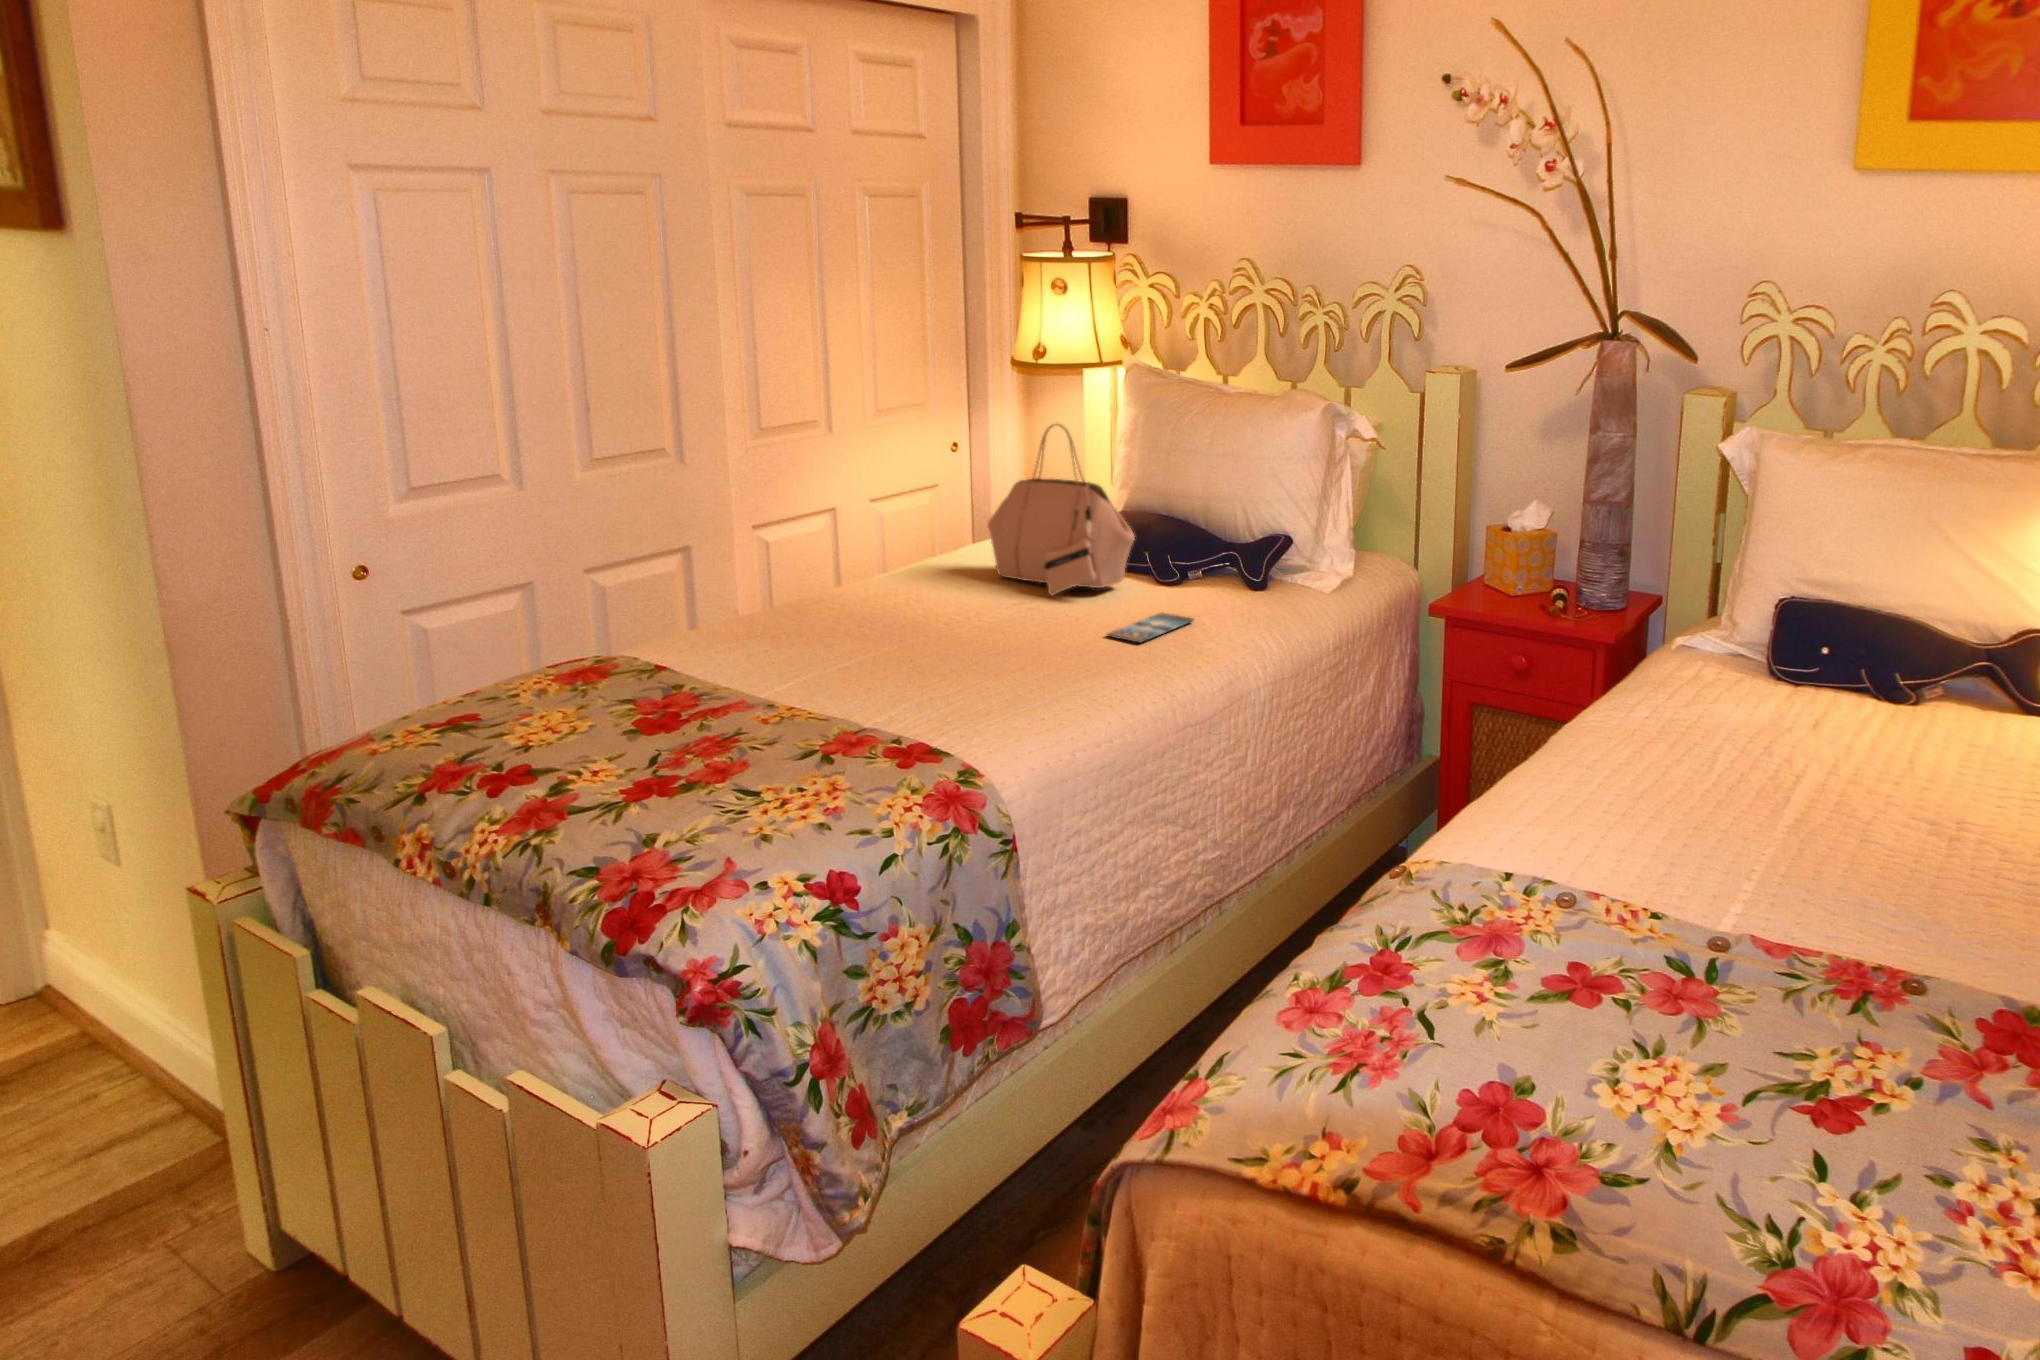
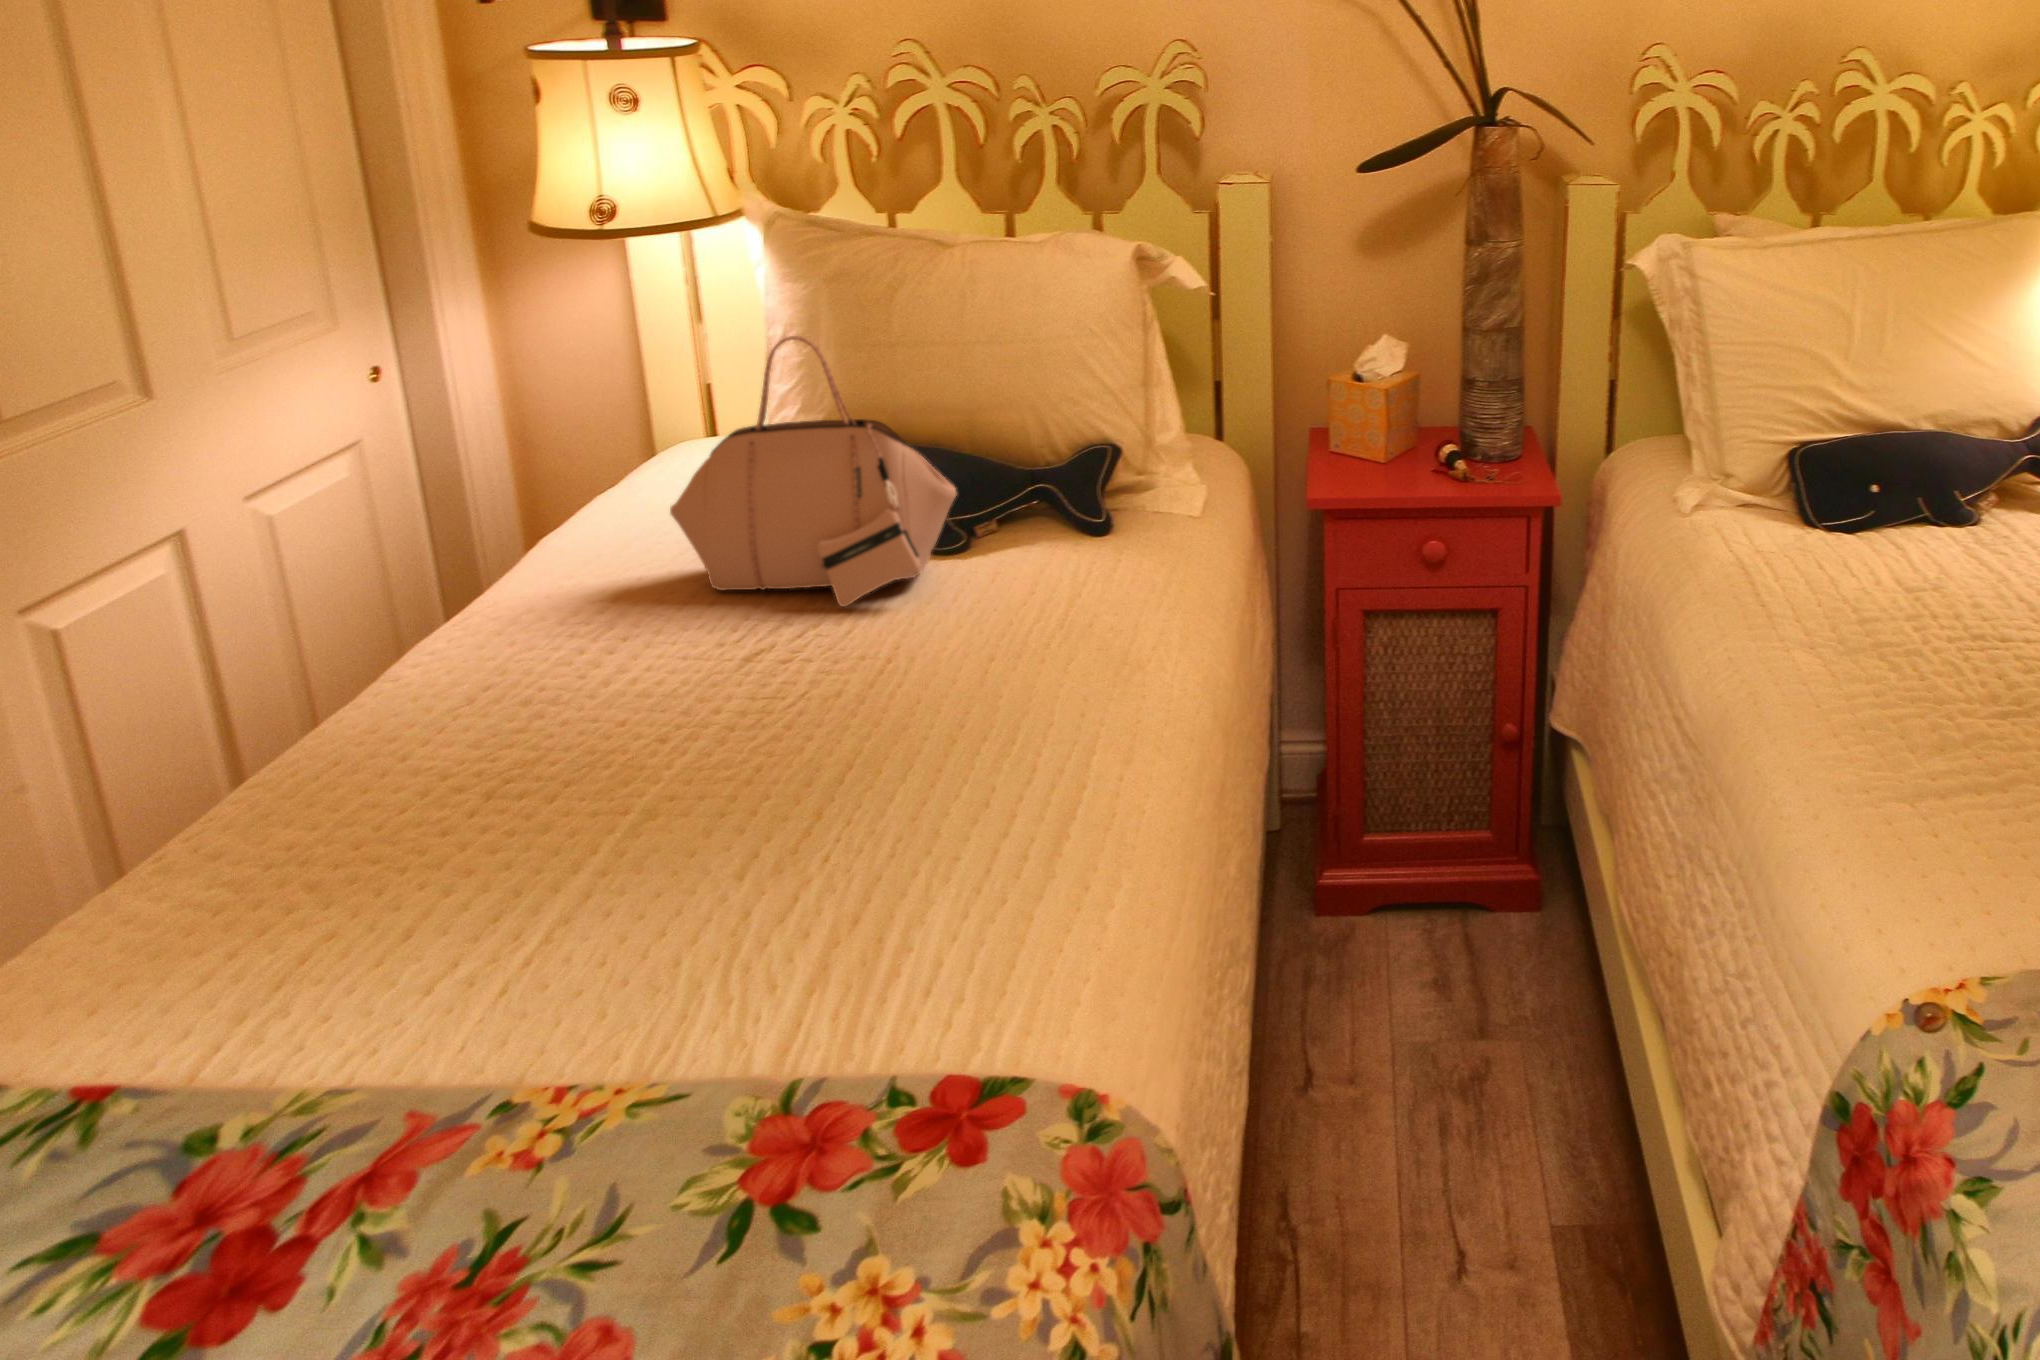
smartphone: present [1107,613,1193,643] -> none [1018,597,1107,660]

